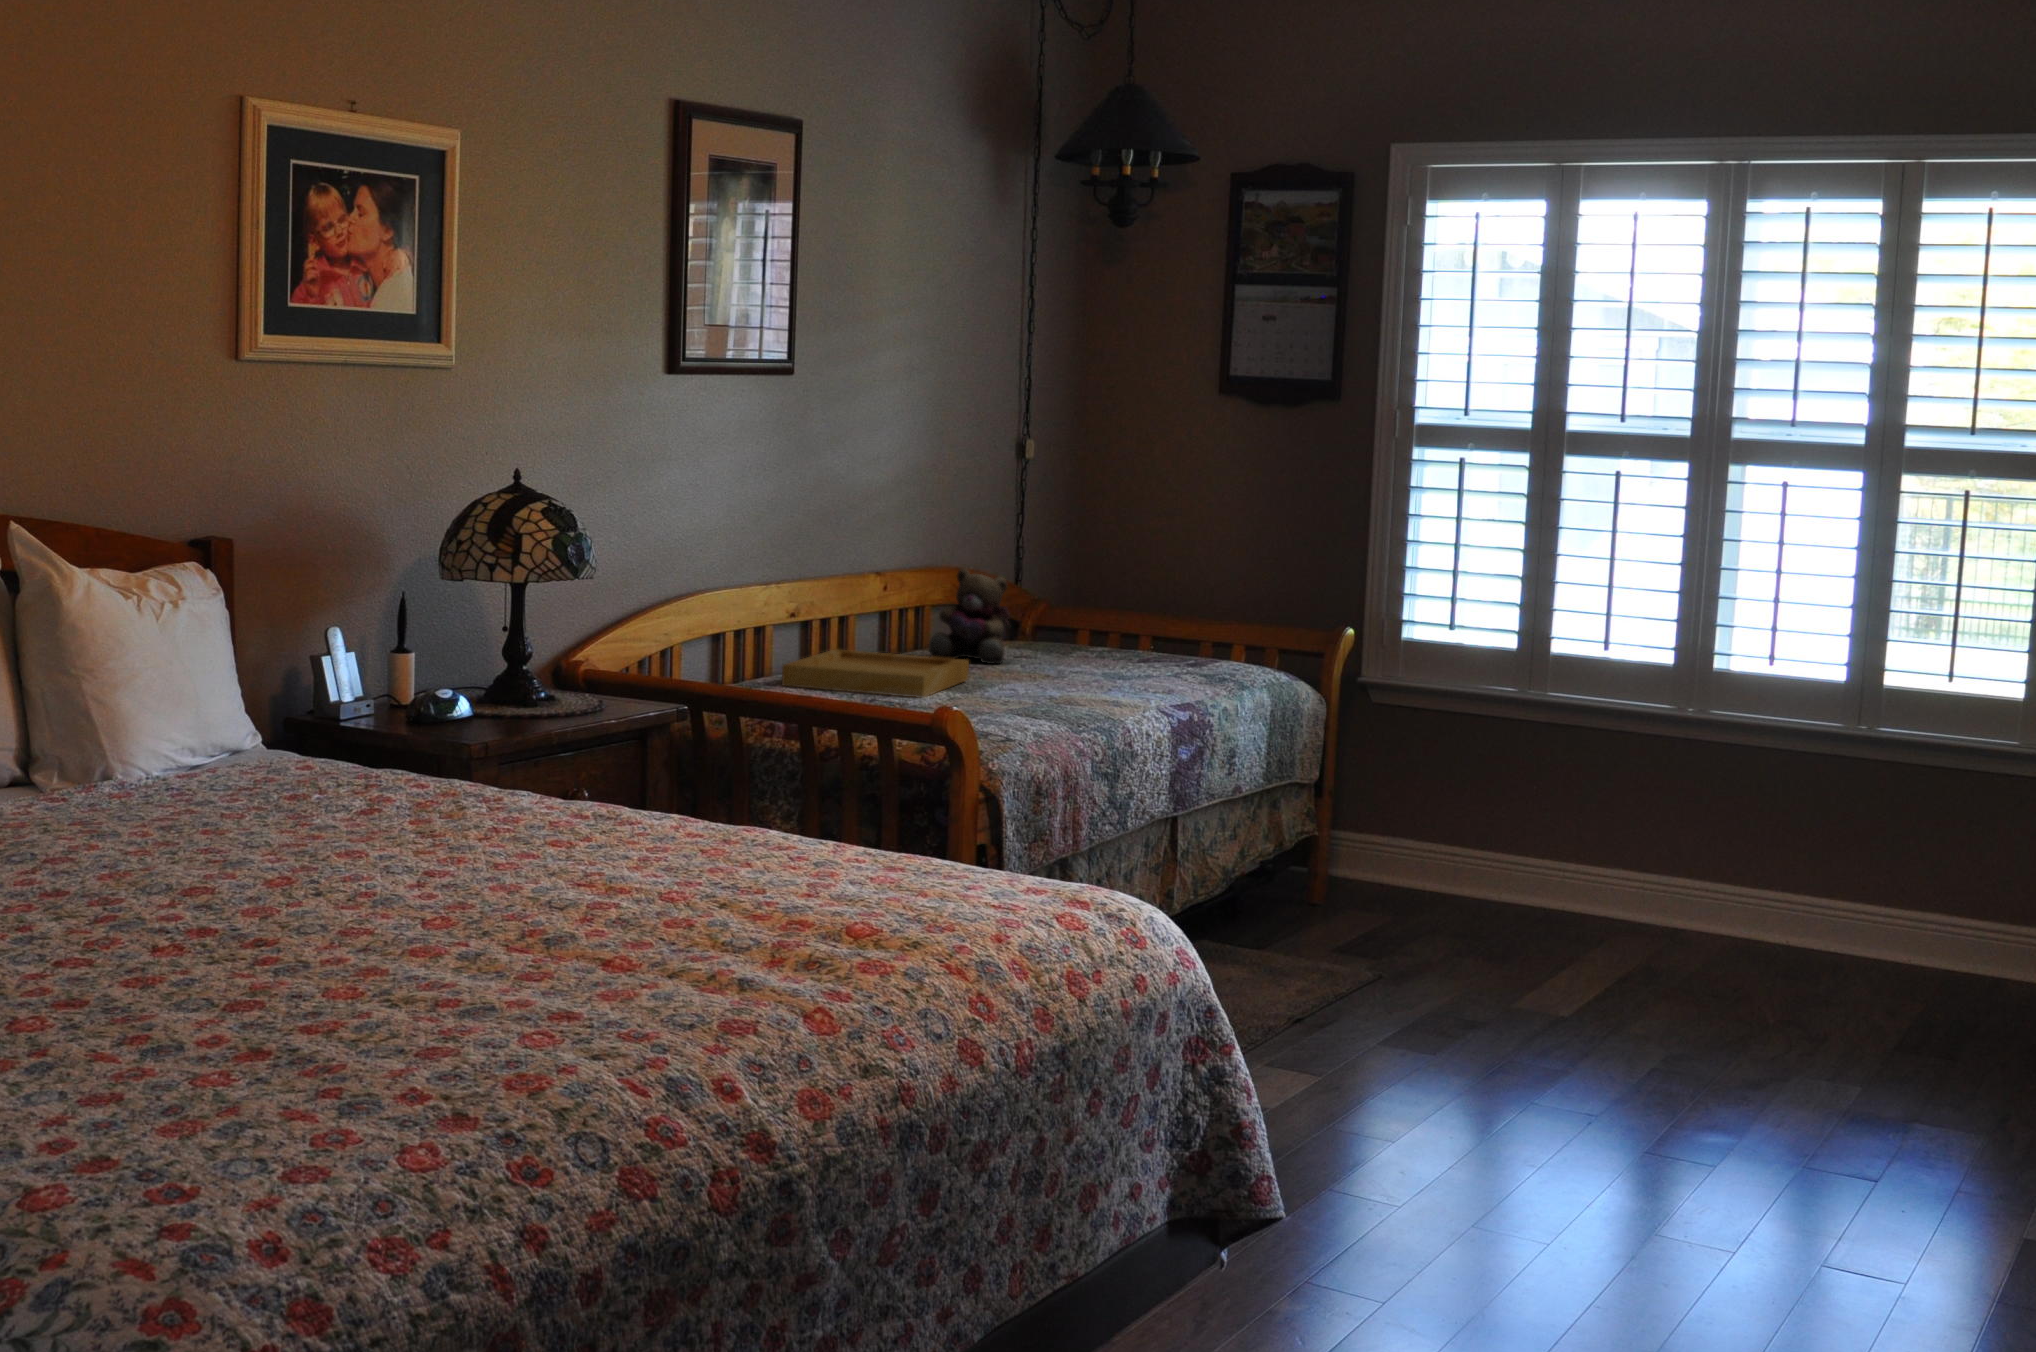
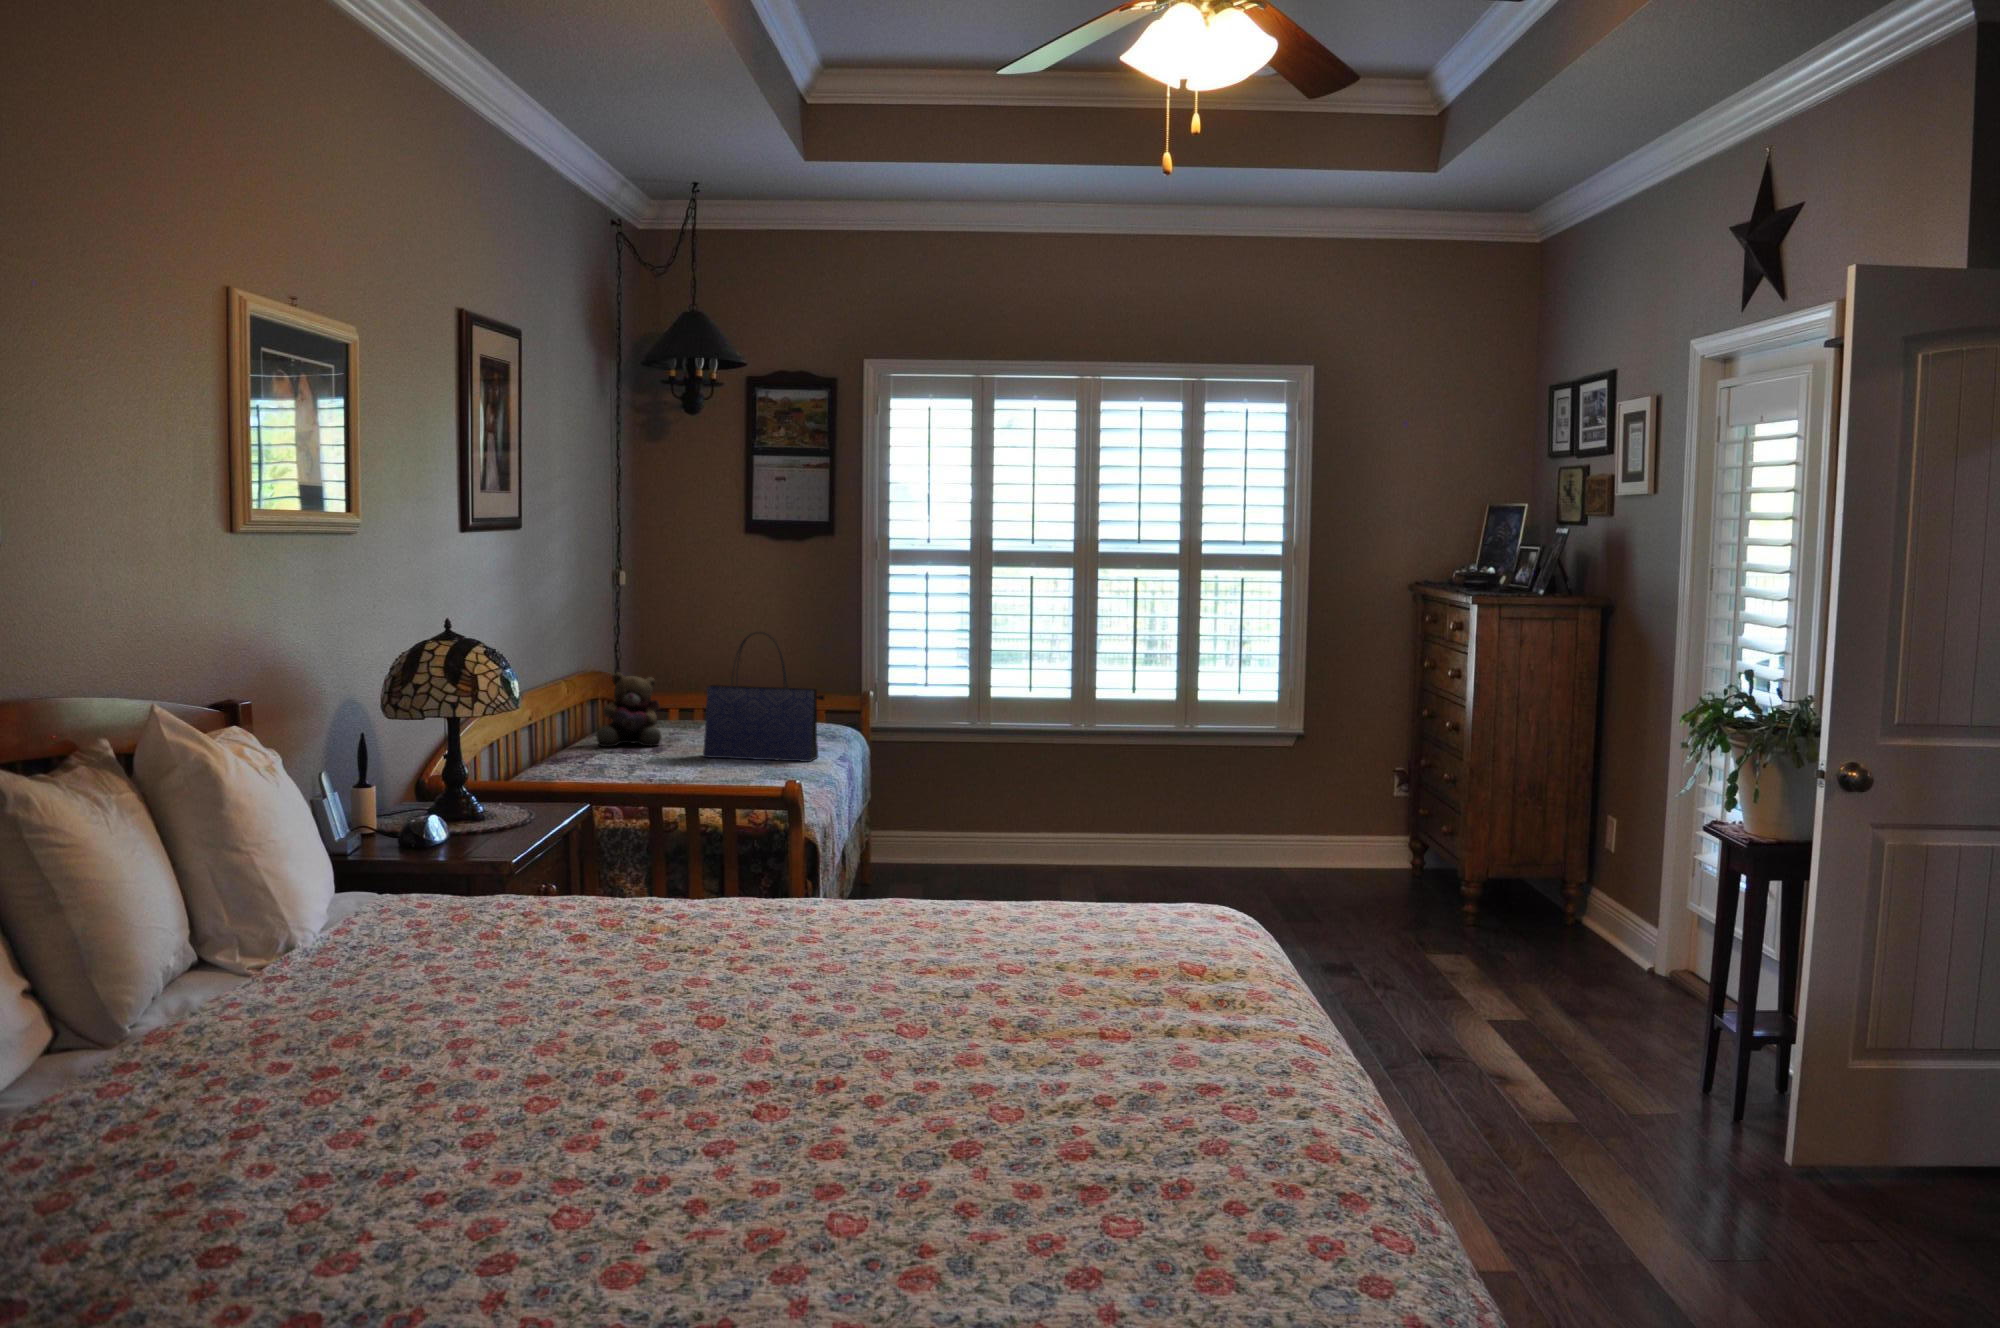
tote bag: none [1012,523,1155,697] -> present [703,632,824,762]
tray: present [782,649,969,698] -> none [560,745,686,782]

